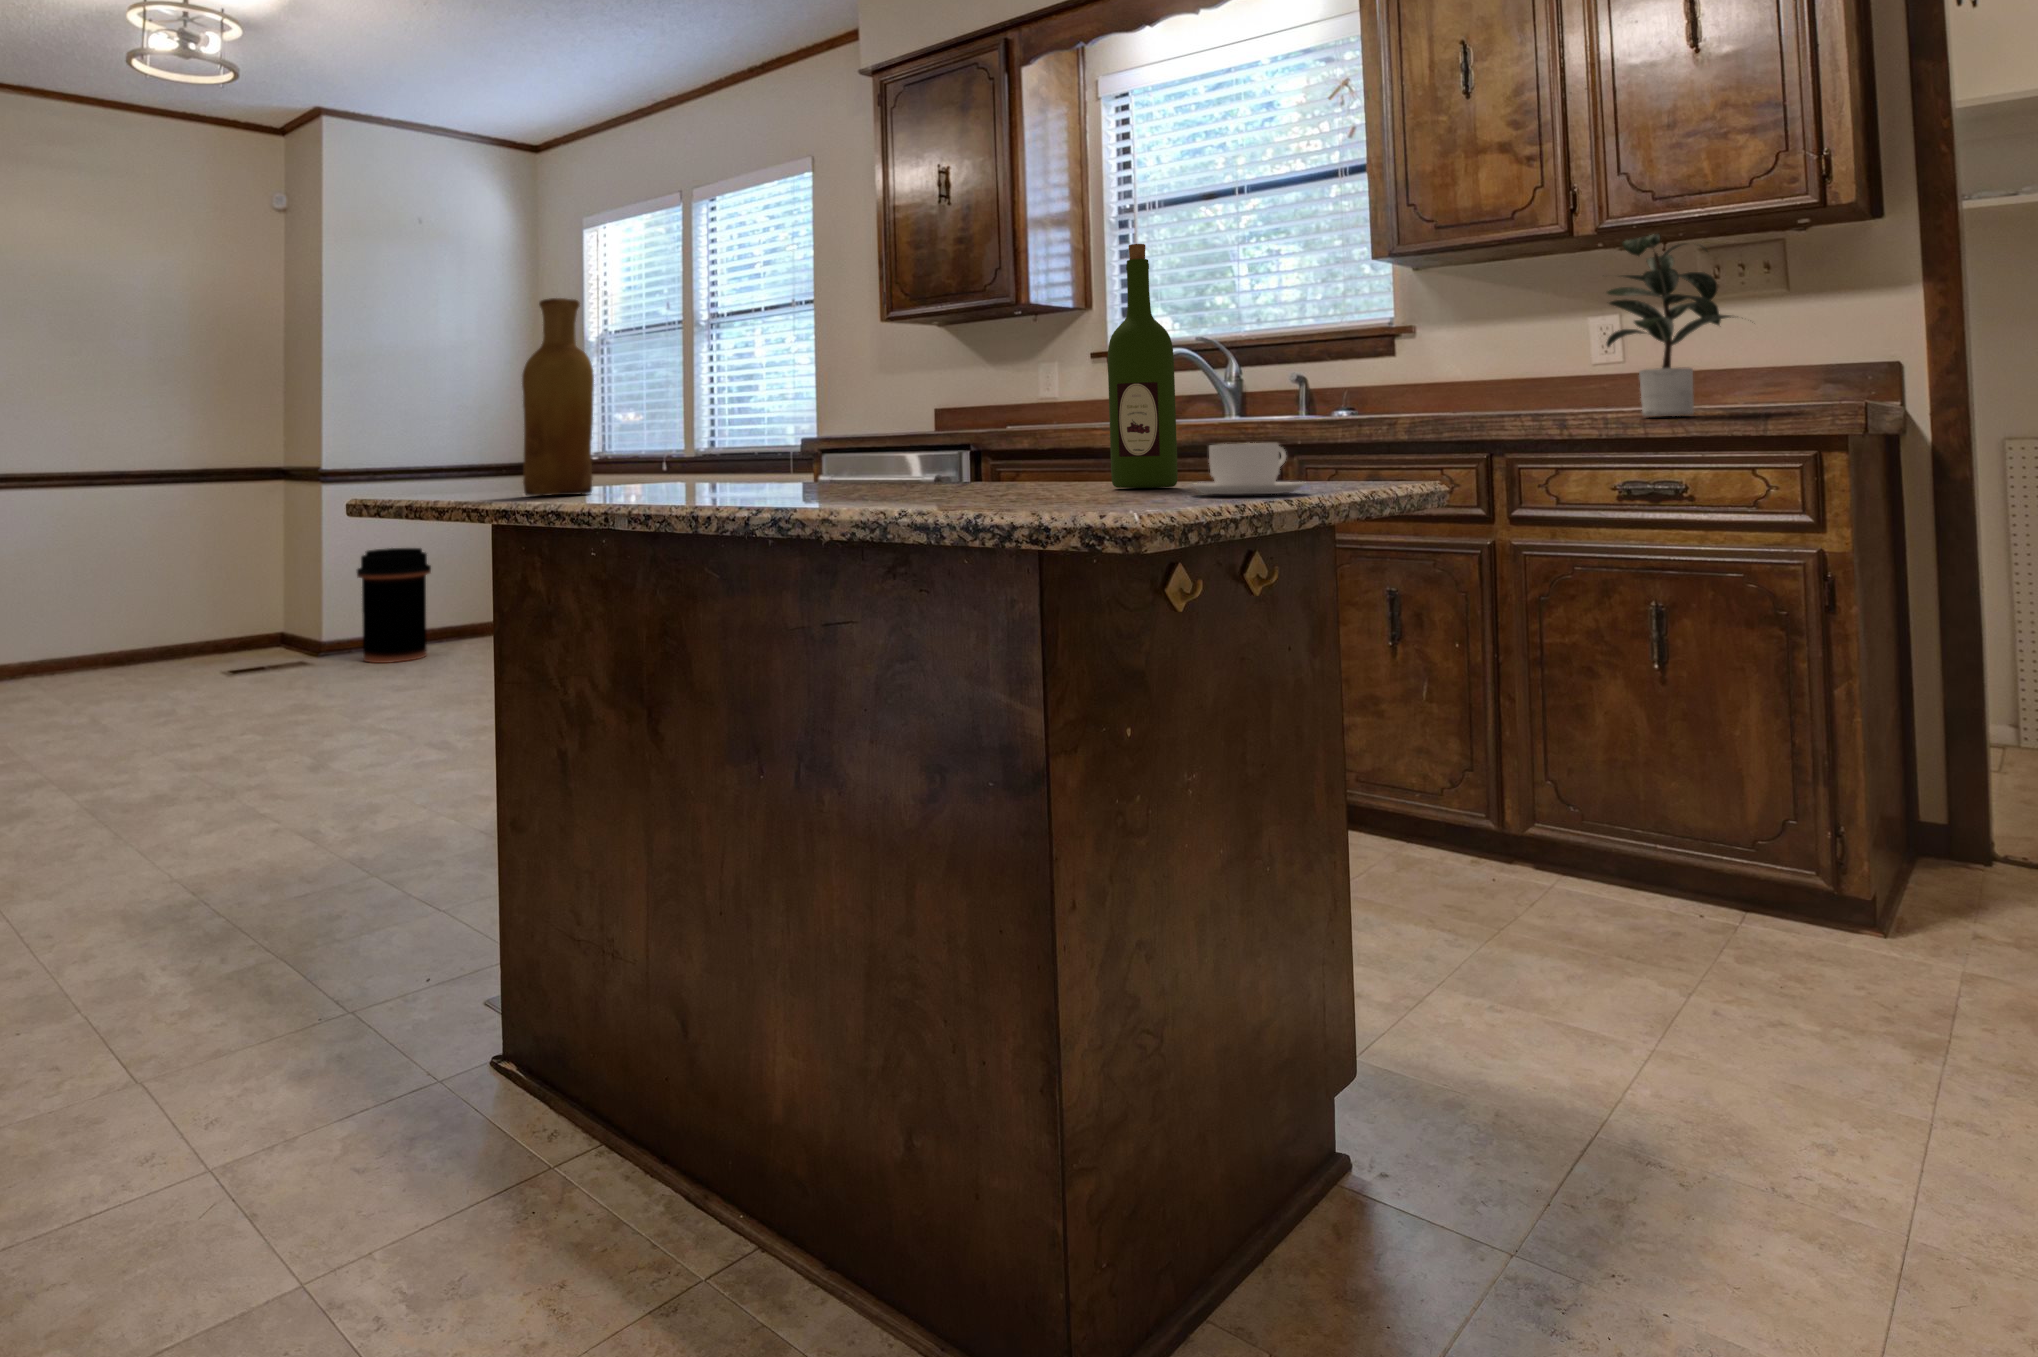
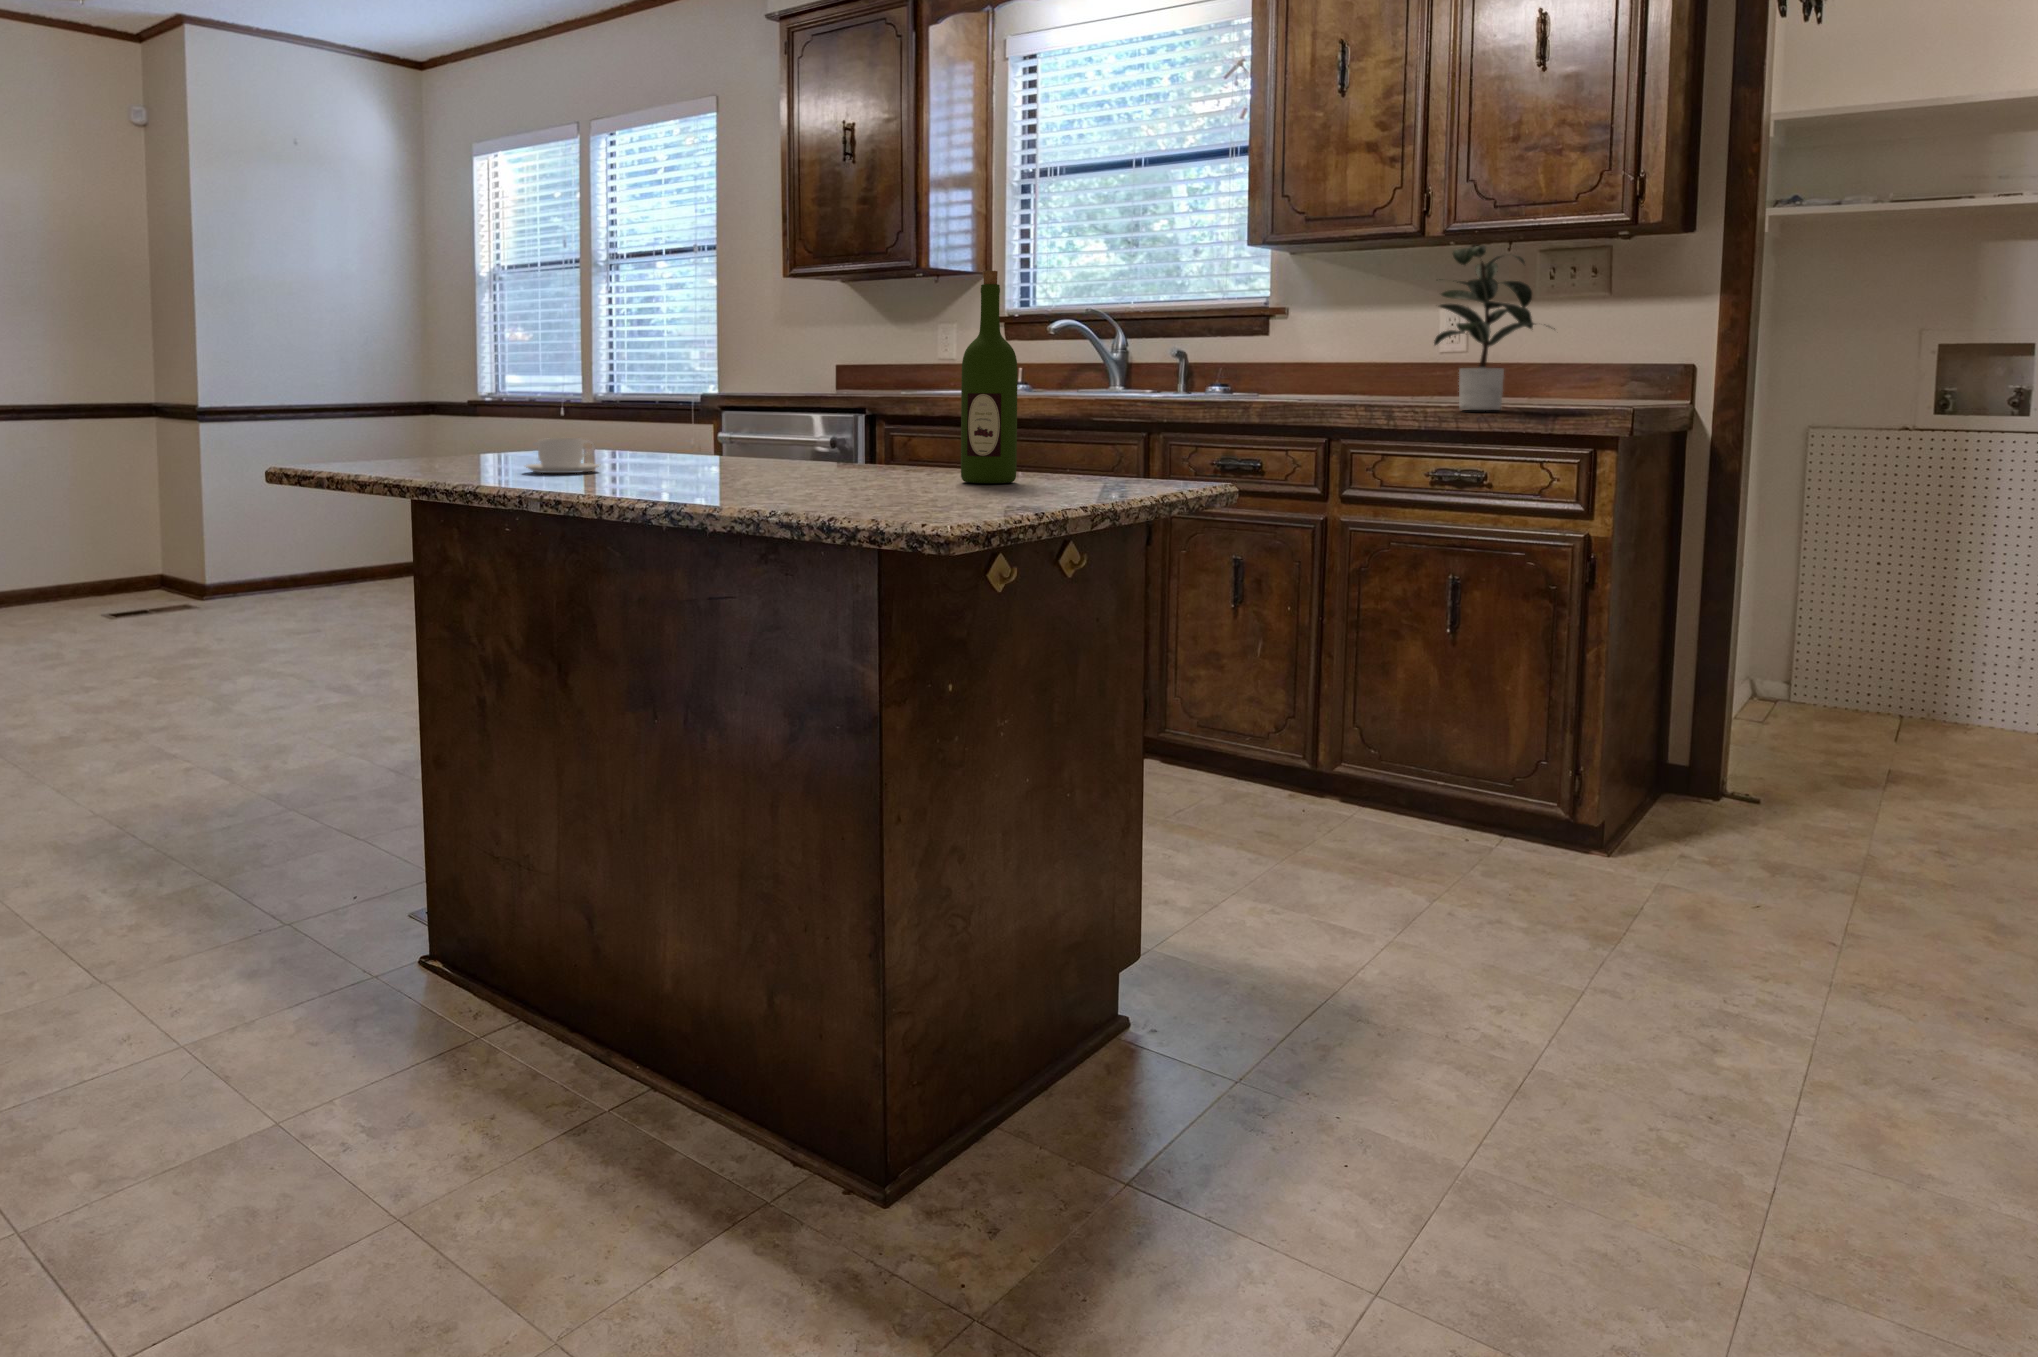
vase: present [522,298,594,496] -> none [436,286,502,470]
coffee cup: present [1190,443,1305,494] -> present [526,438,599,473]
trash can: present [357,548,431,663] -> none [241,486,320,603]

